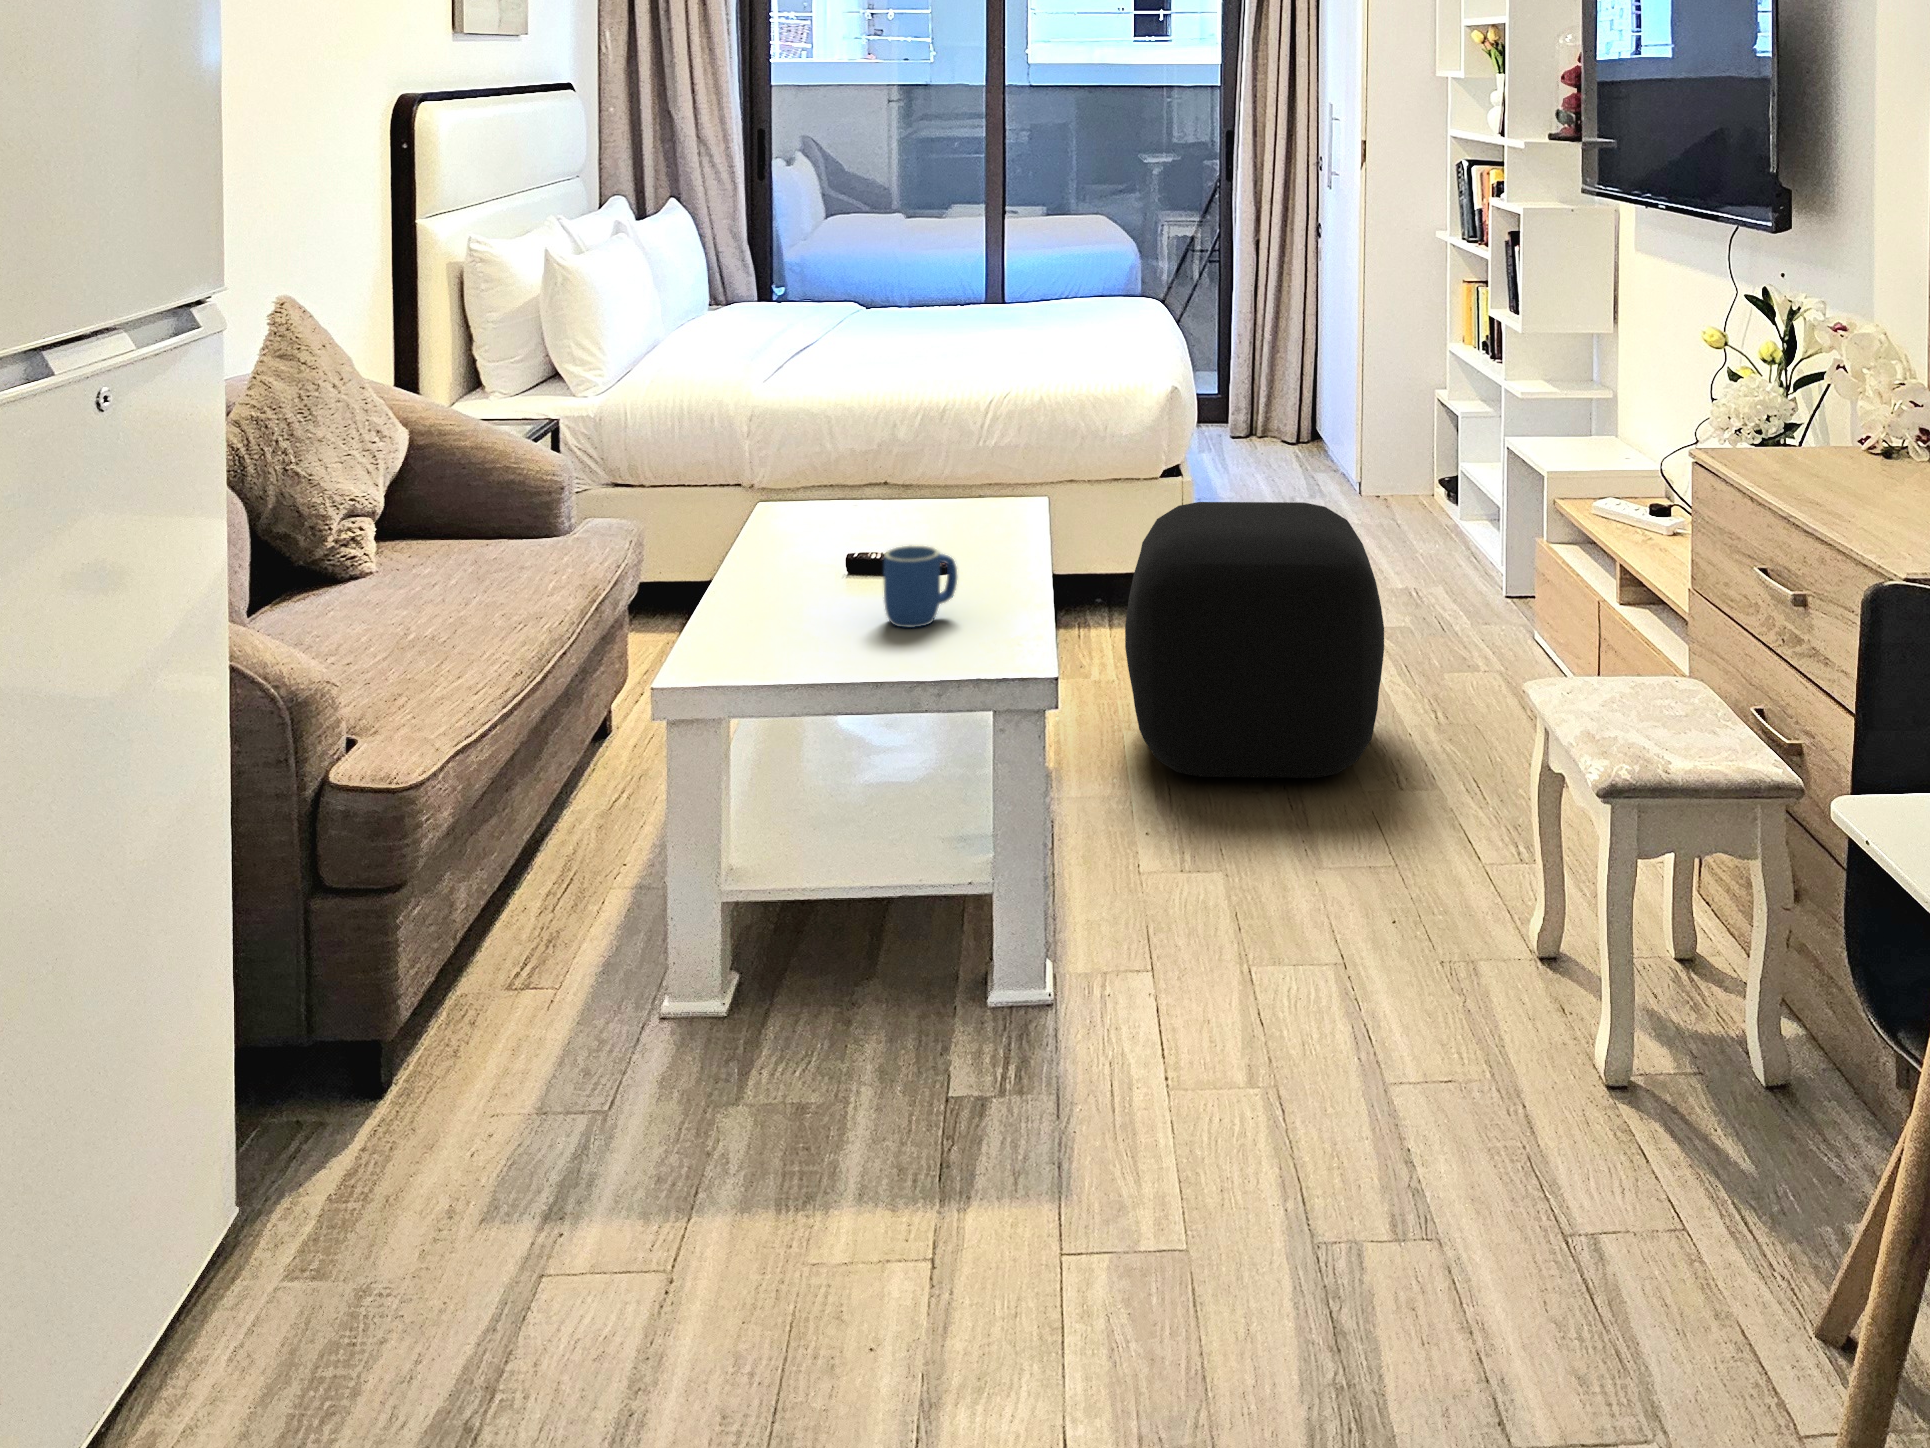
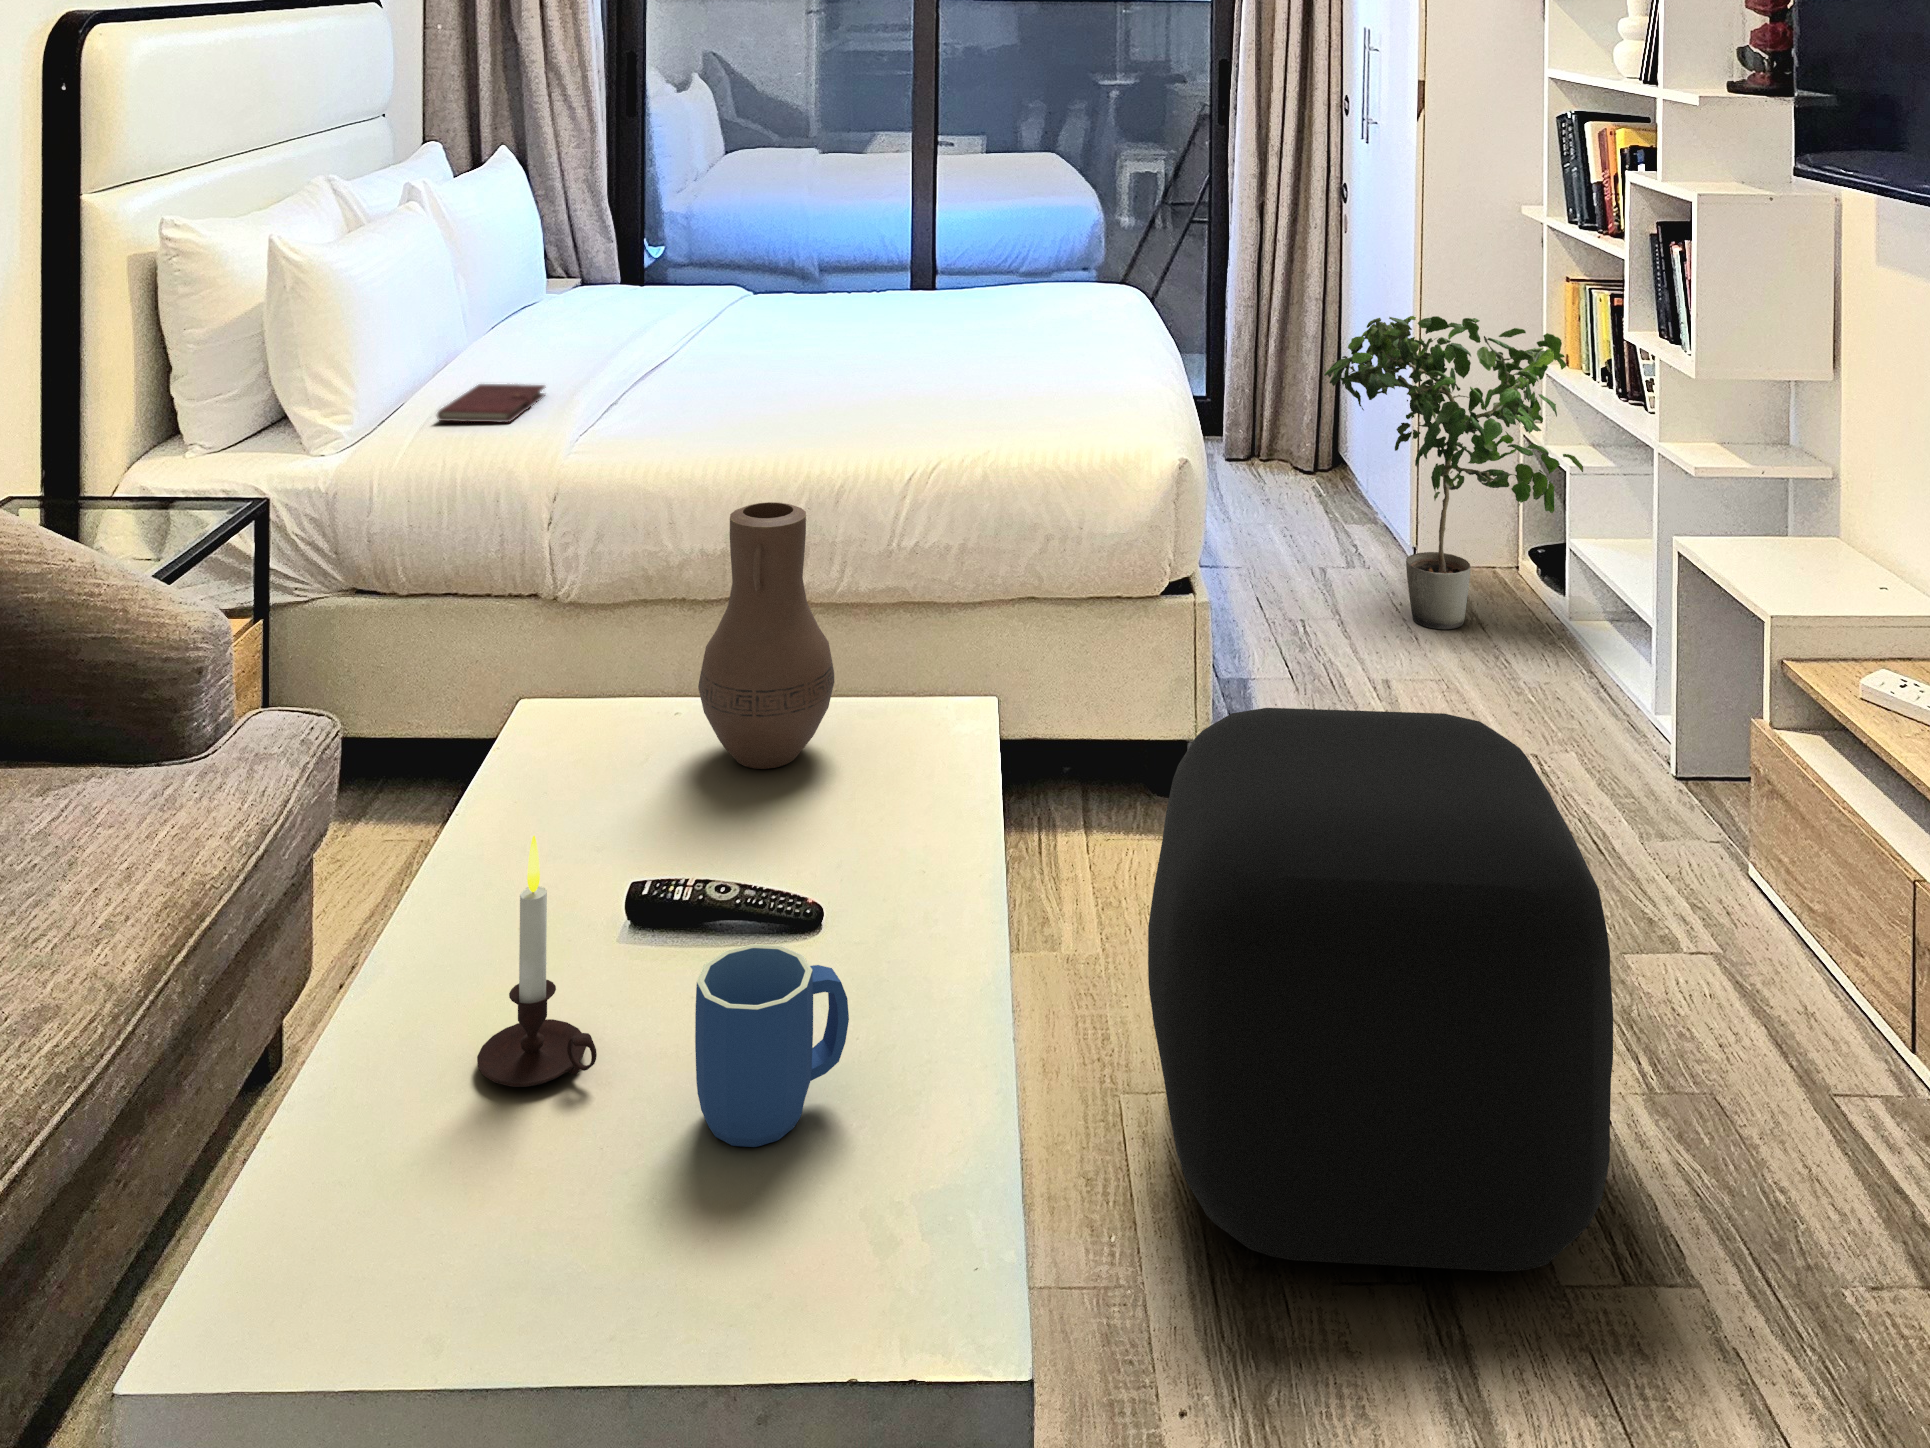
potted plant: none [1283,309,1465,531] -> present [1324,316,1583,629]
notebook: none [656,356,727,377] -> present [437,384,545,423]
vase: none [863,377,942,525] -> present [698,502,834,769]
candle: none [773,498,833,615] -> present [477,836,597,1087]

